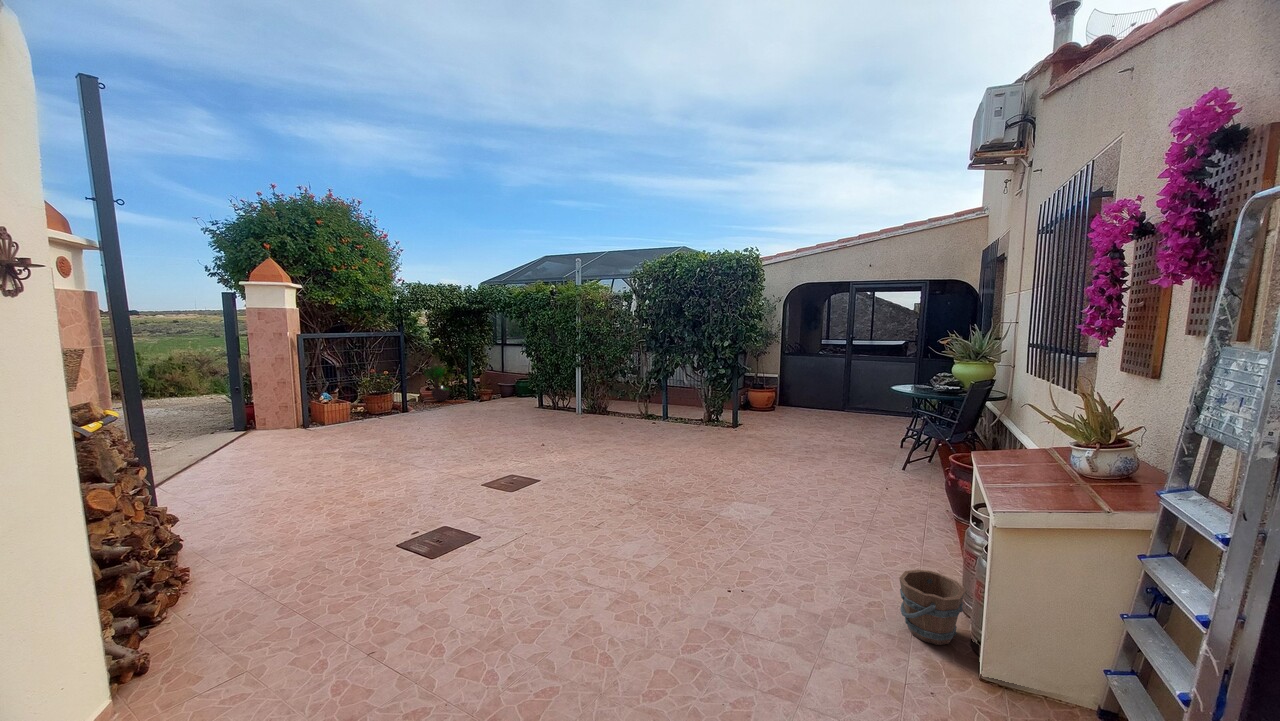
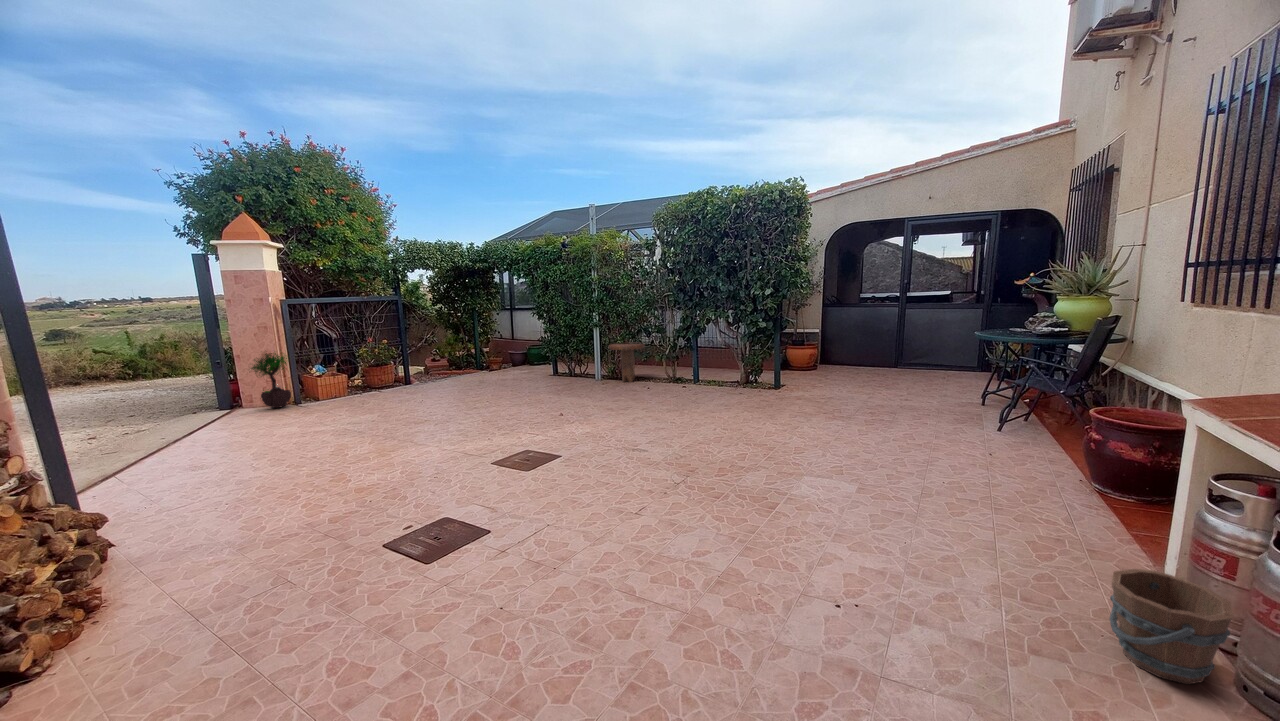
potted tree: present [425,366,449,401] -> present [251,353,293,408]
side table: none [589,382,621,417] -> present [609,344,645,382]

